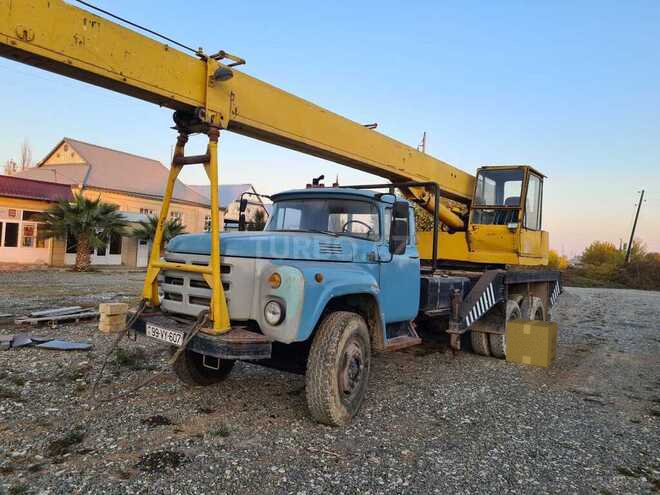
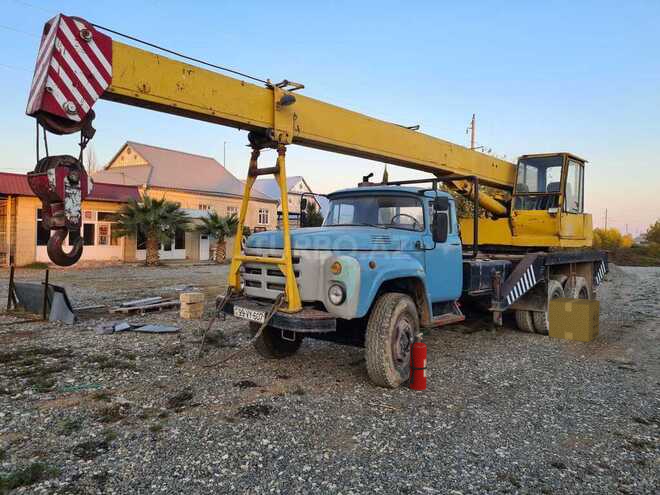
fire extinguisher: none [358,360,380,429] -> present [409,333,427,391]

